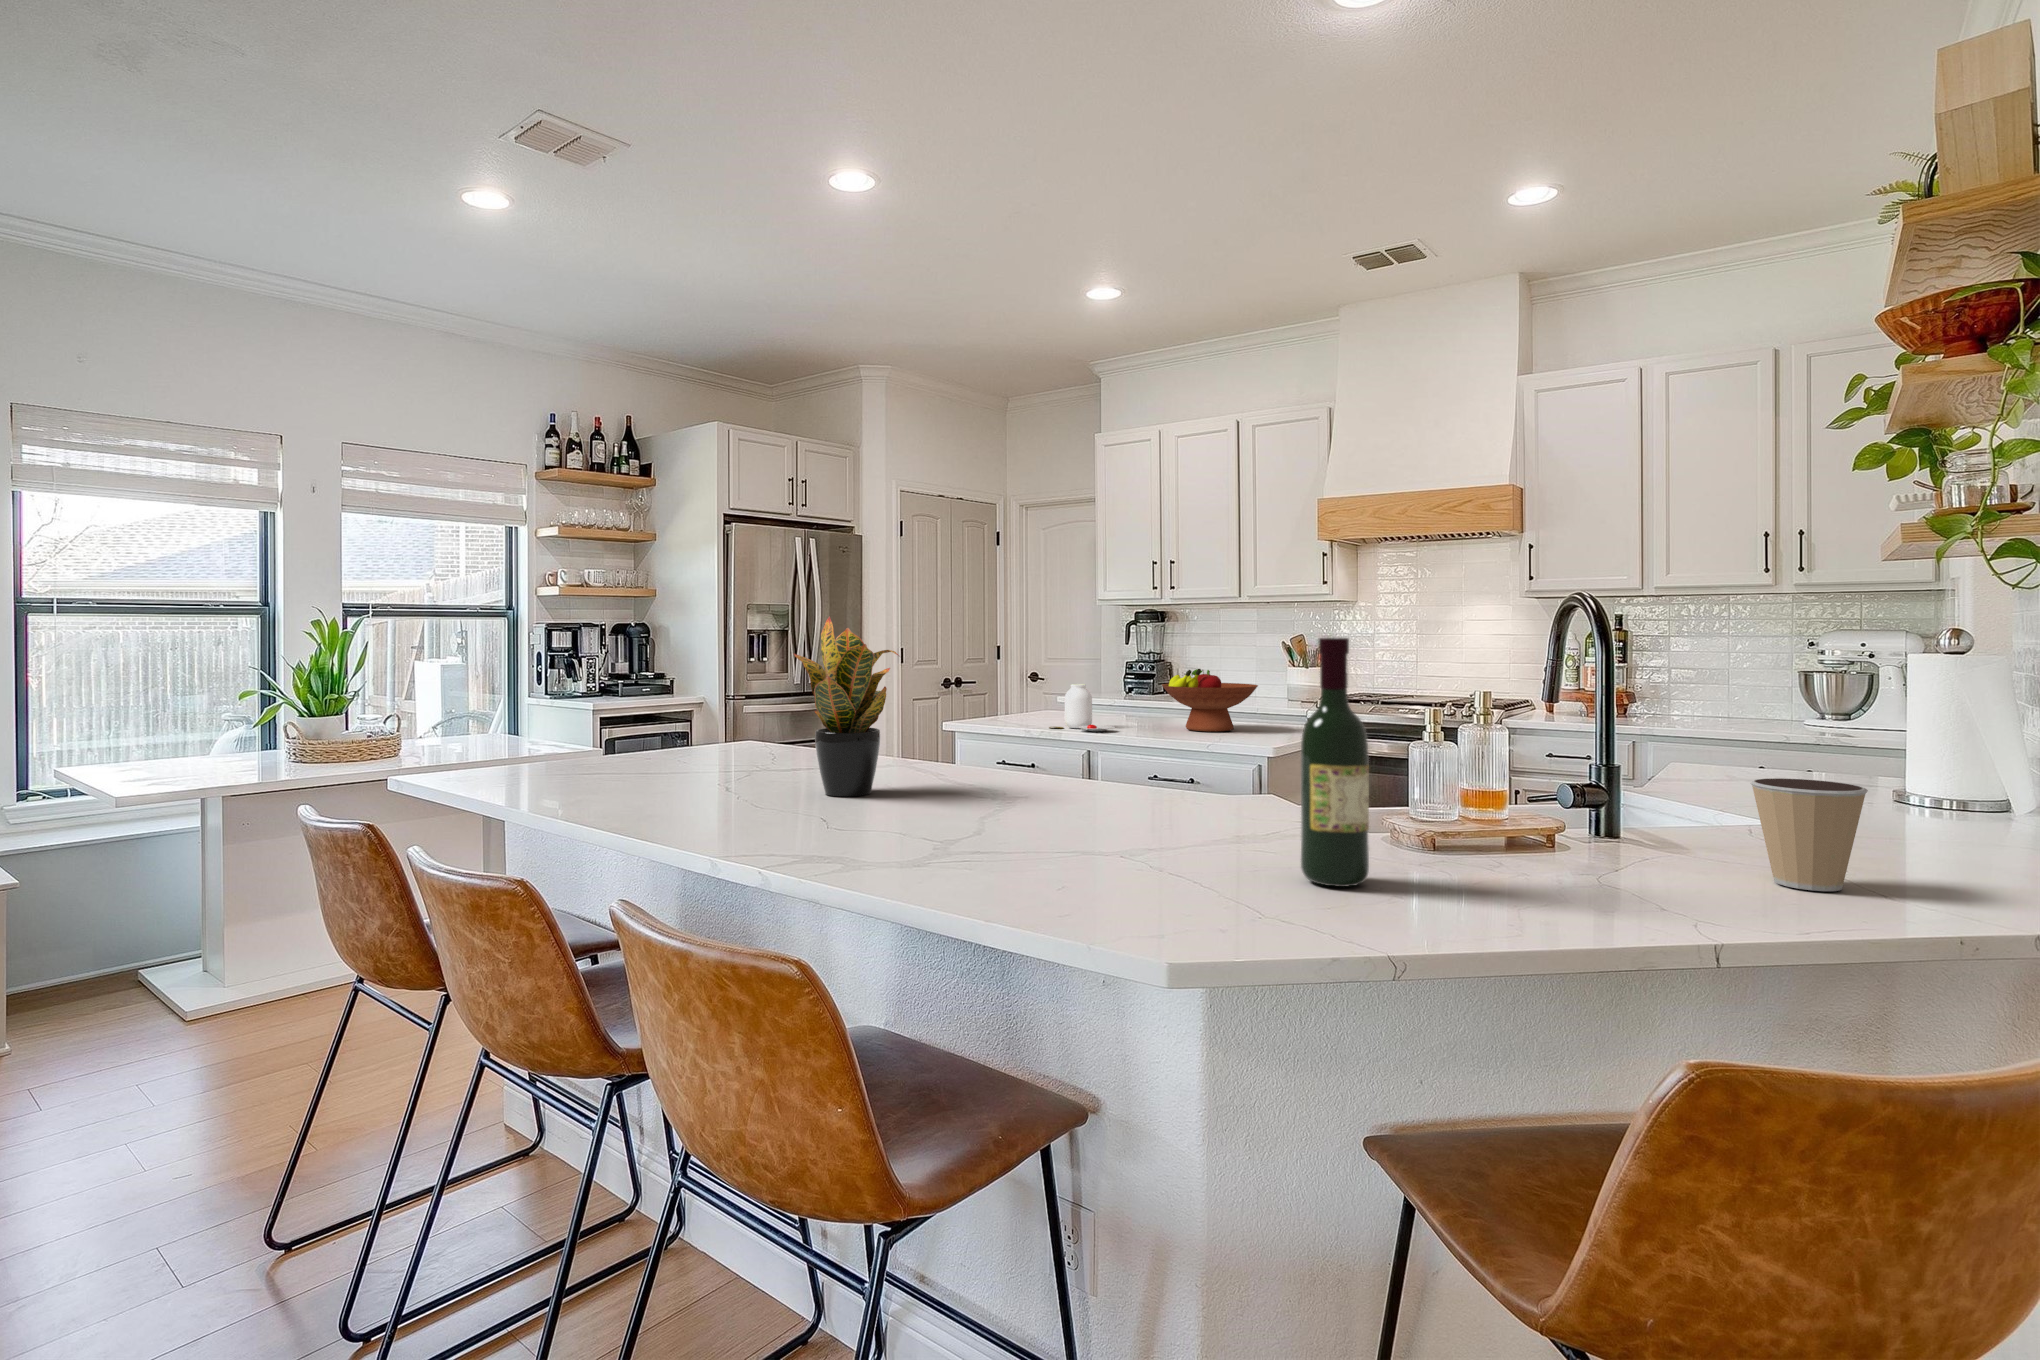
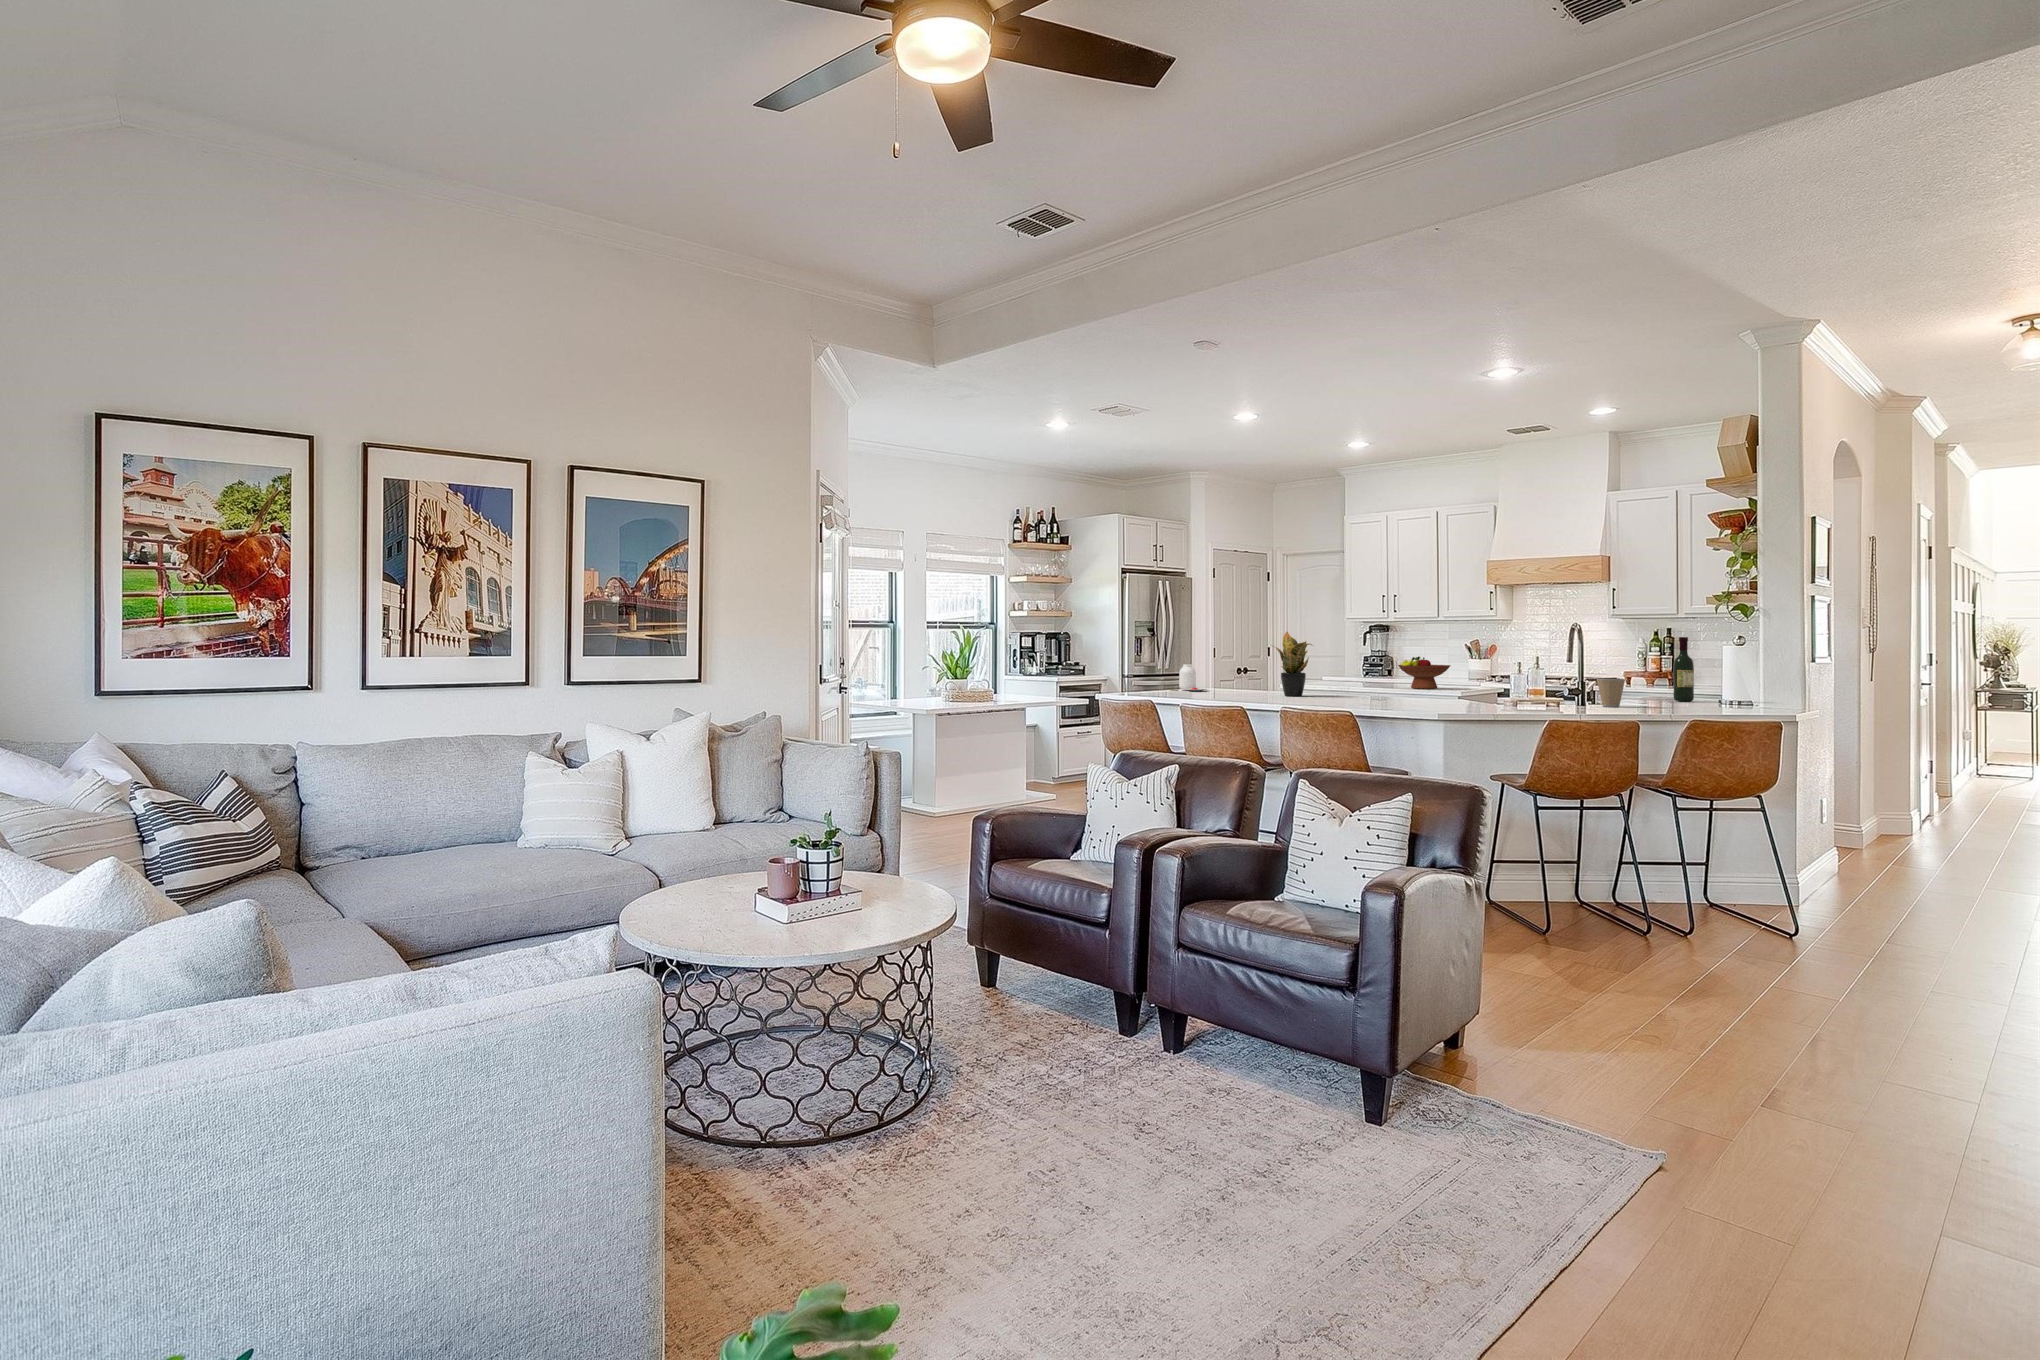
wine bottle: present [1301,638,1369,887] -> present [1673,637,1694,702]
jar: present [1049,684,1115,731] -> present [1170,664,1207,691]

